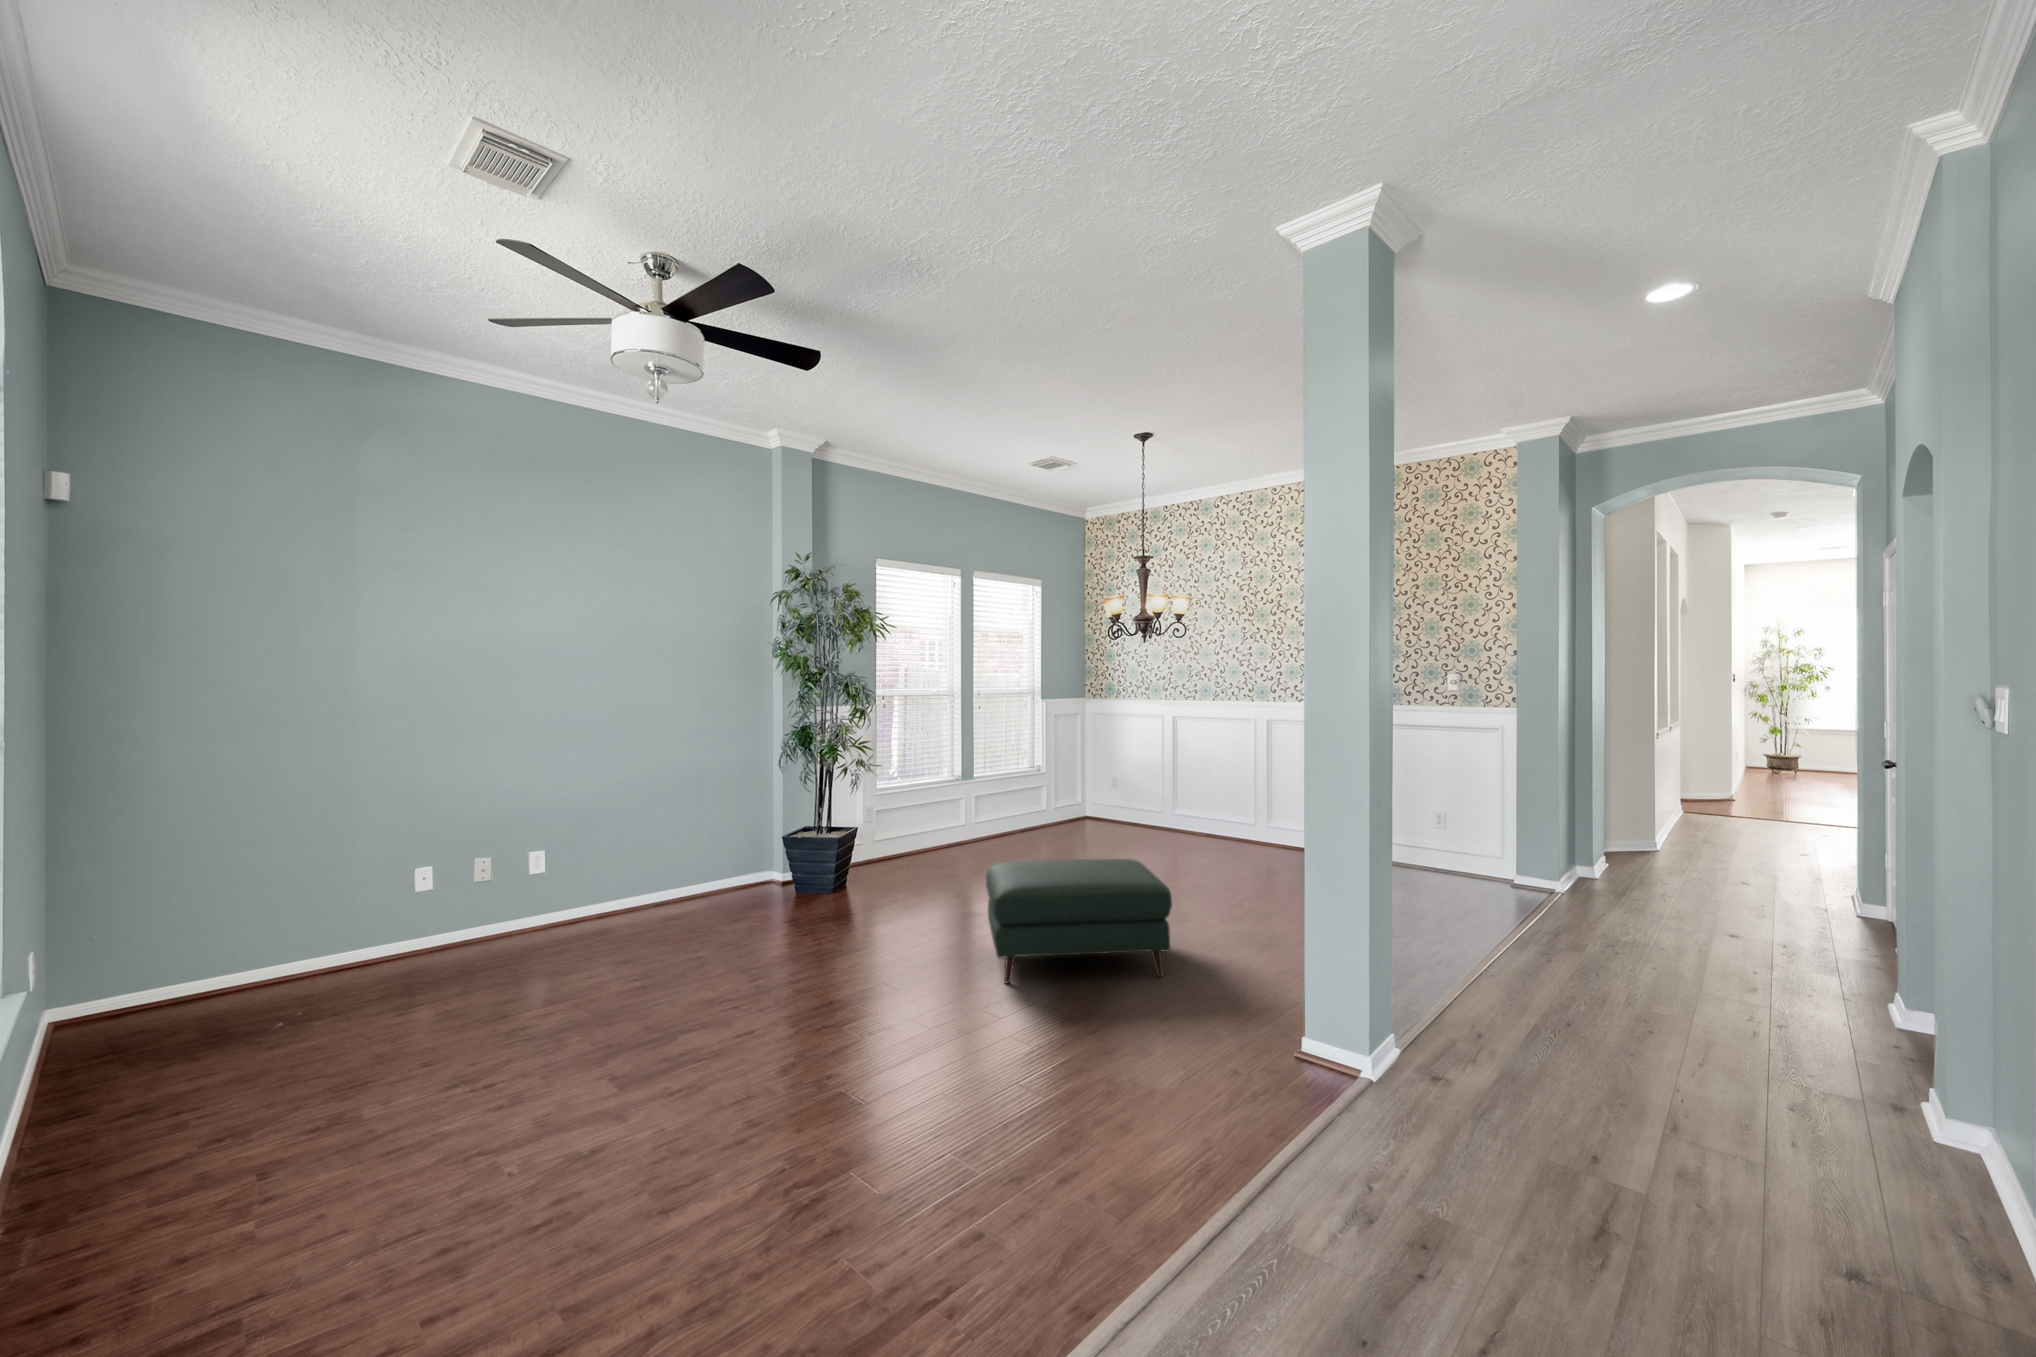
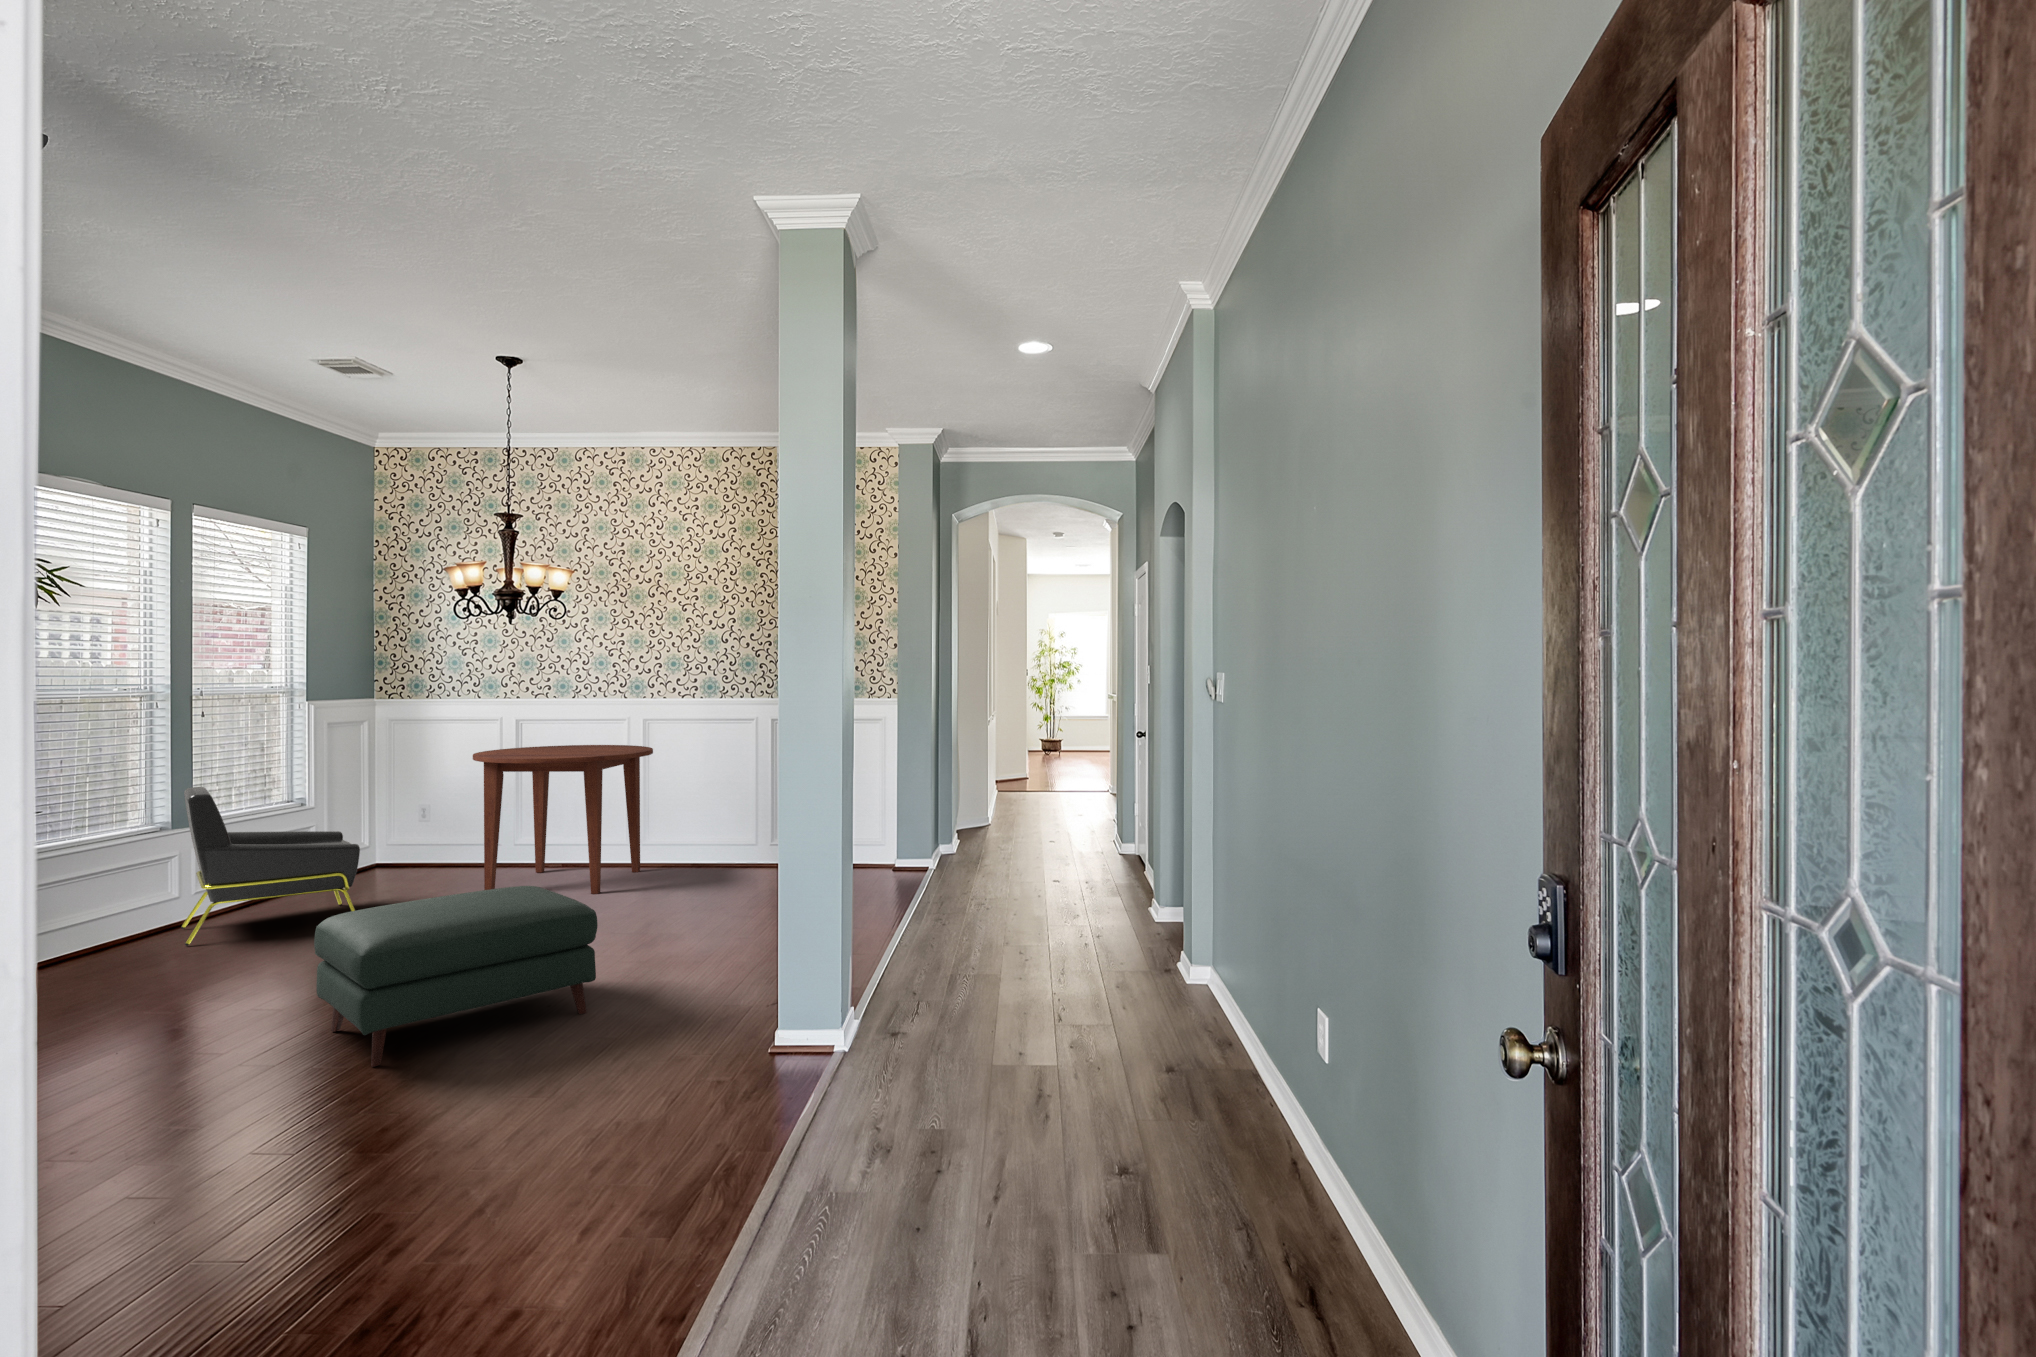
dining table: none [1134,741,1273,869] -> present [473,745,653,894]
armchair: none [956,759,1053,866] -> present [181,787,360,946]

